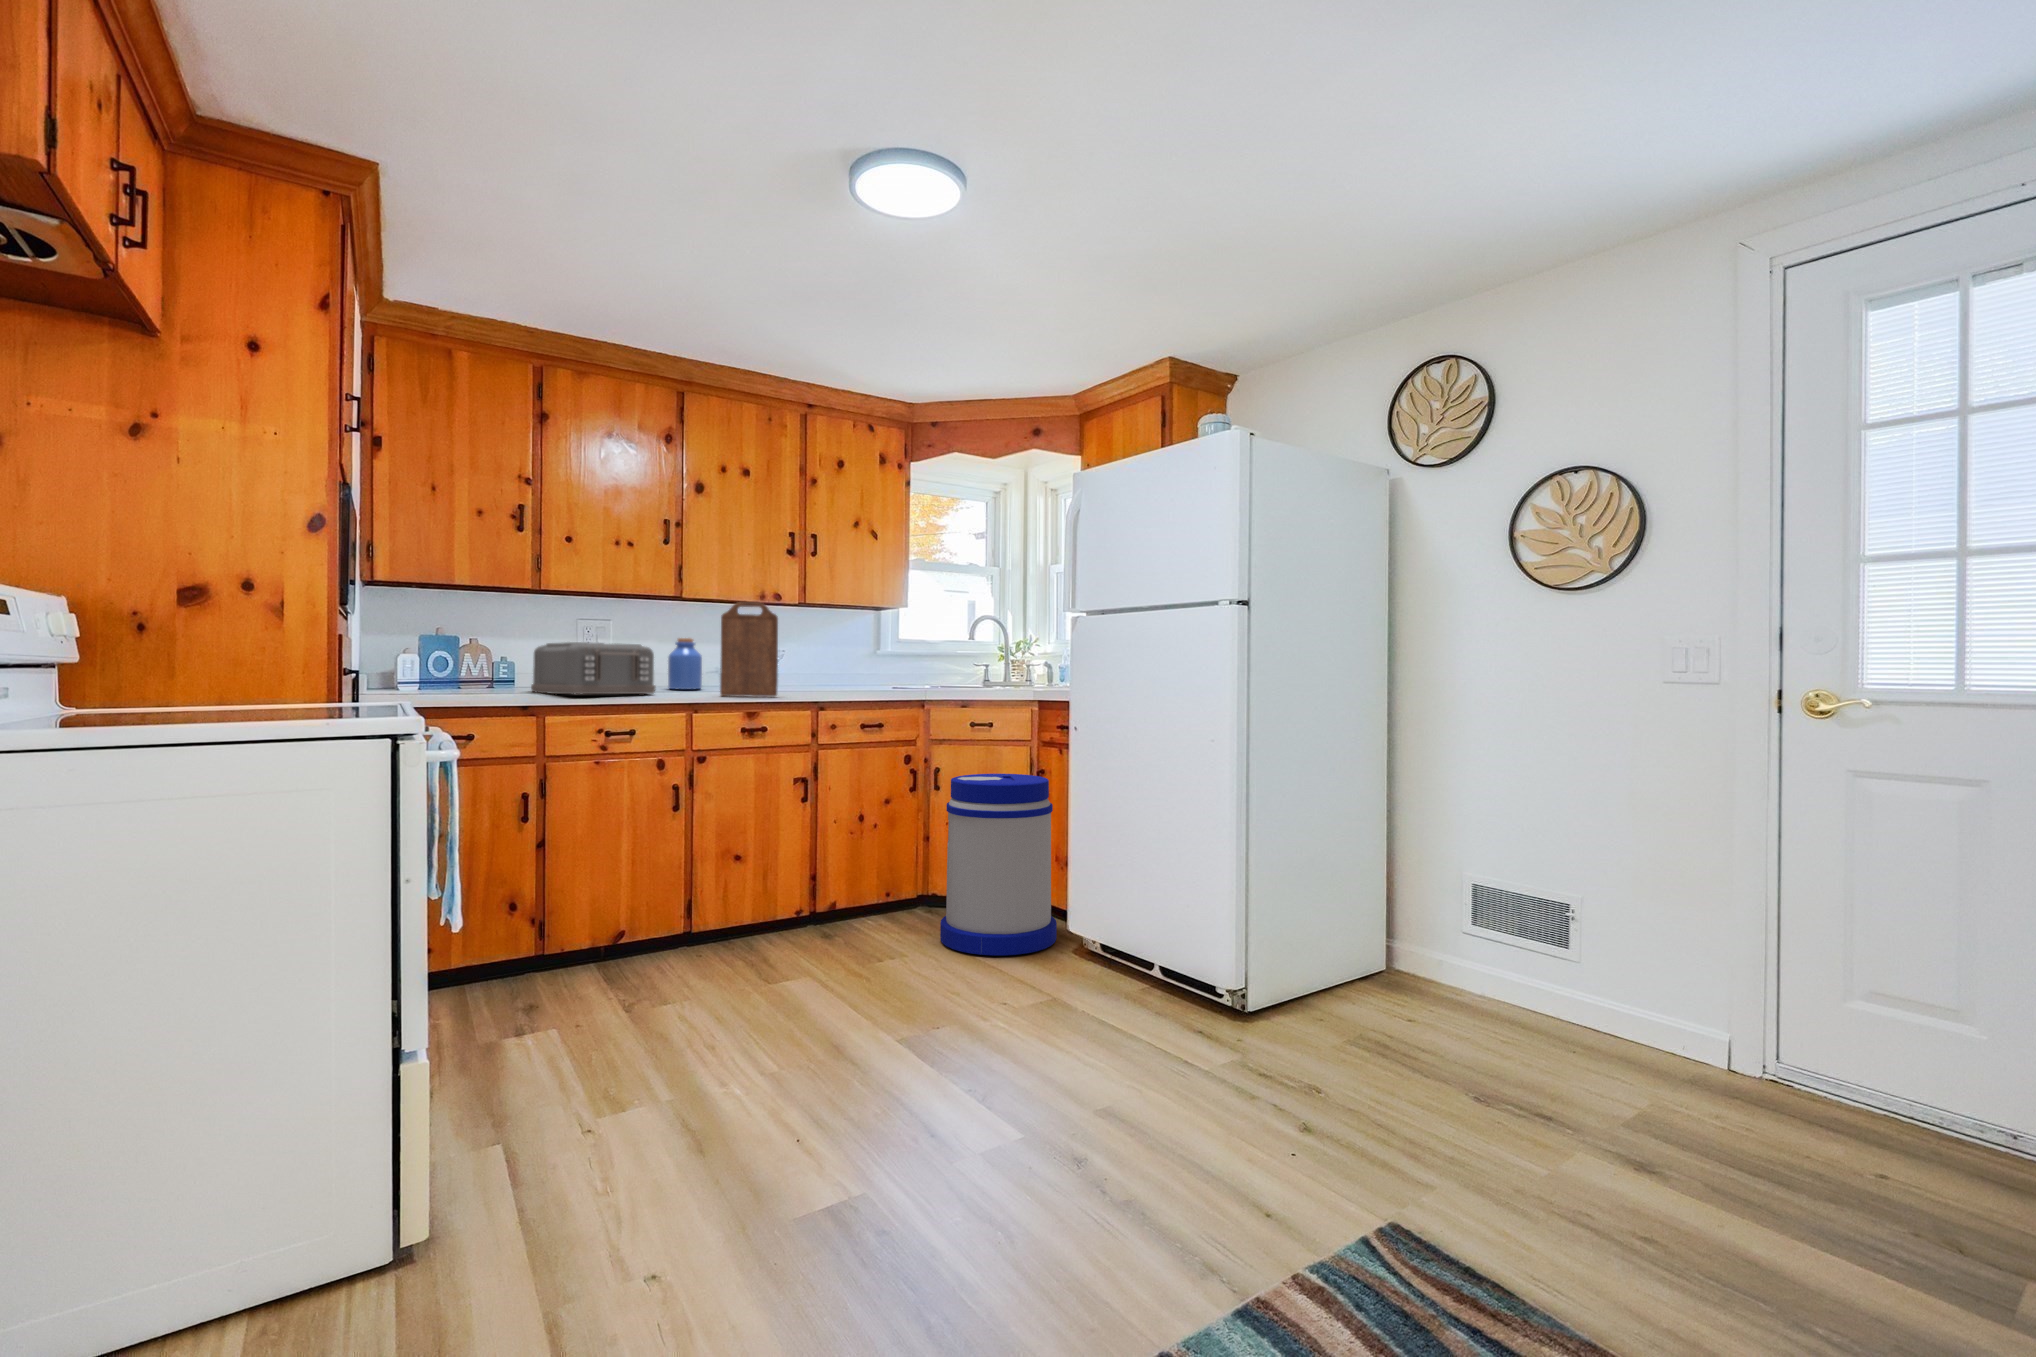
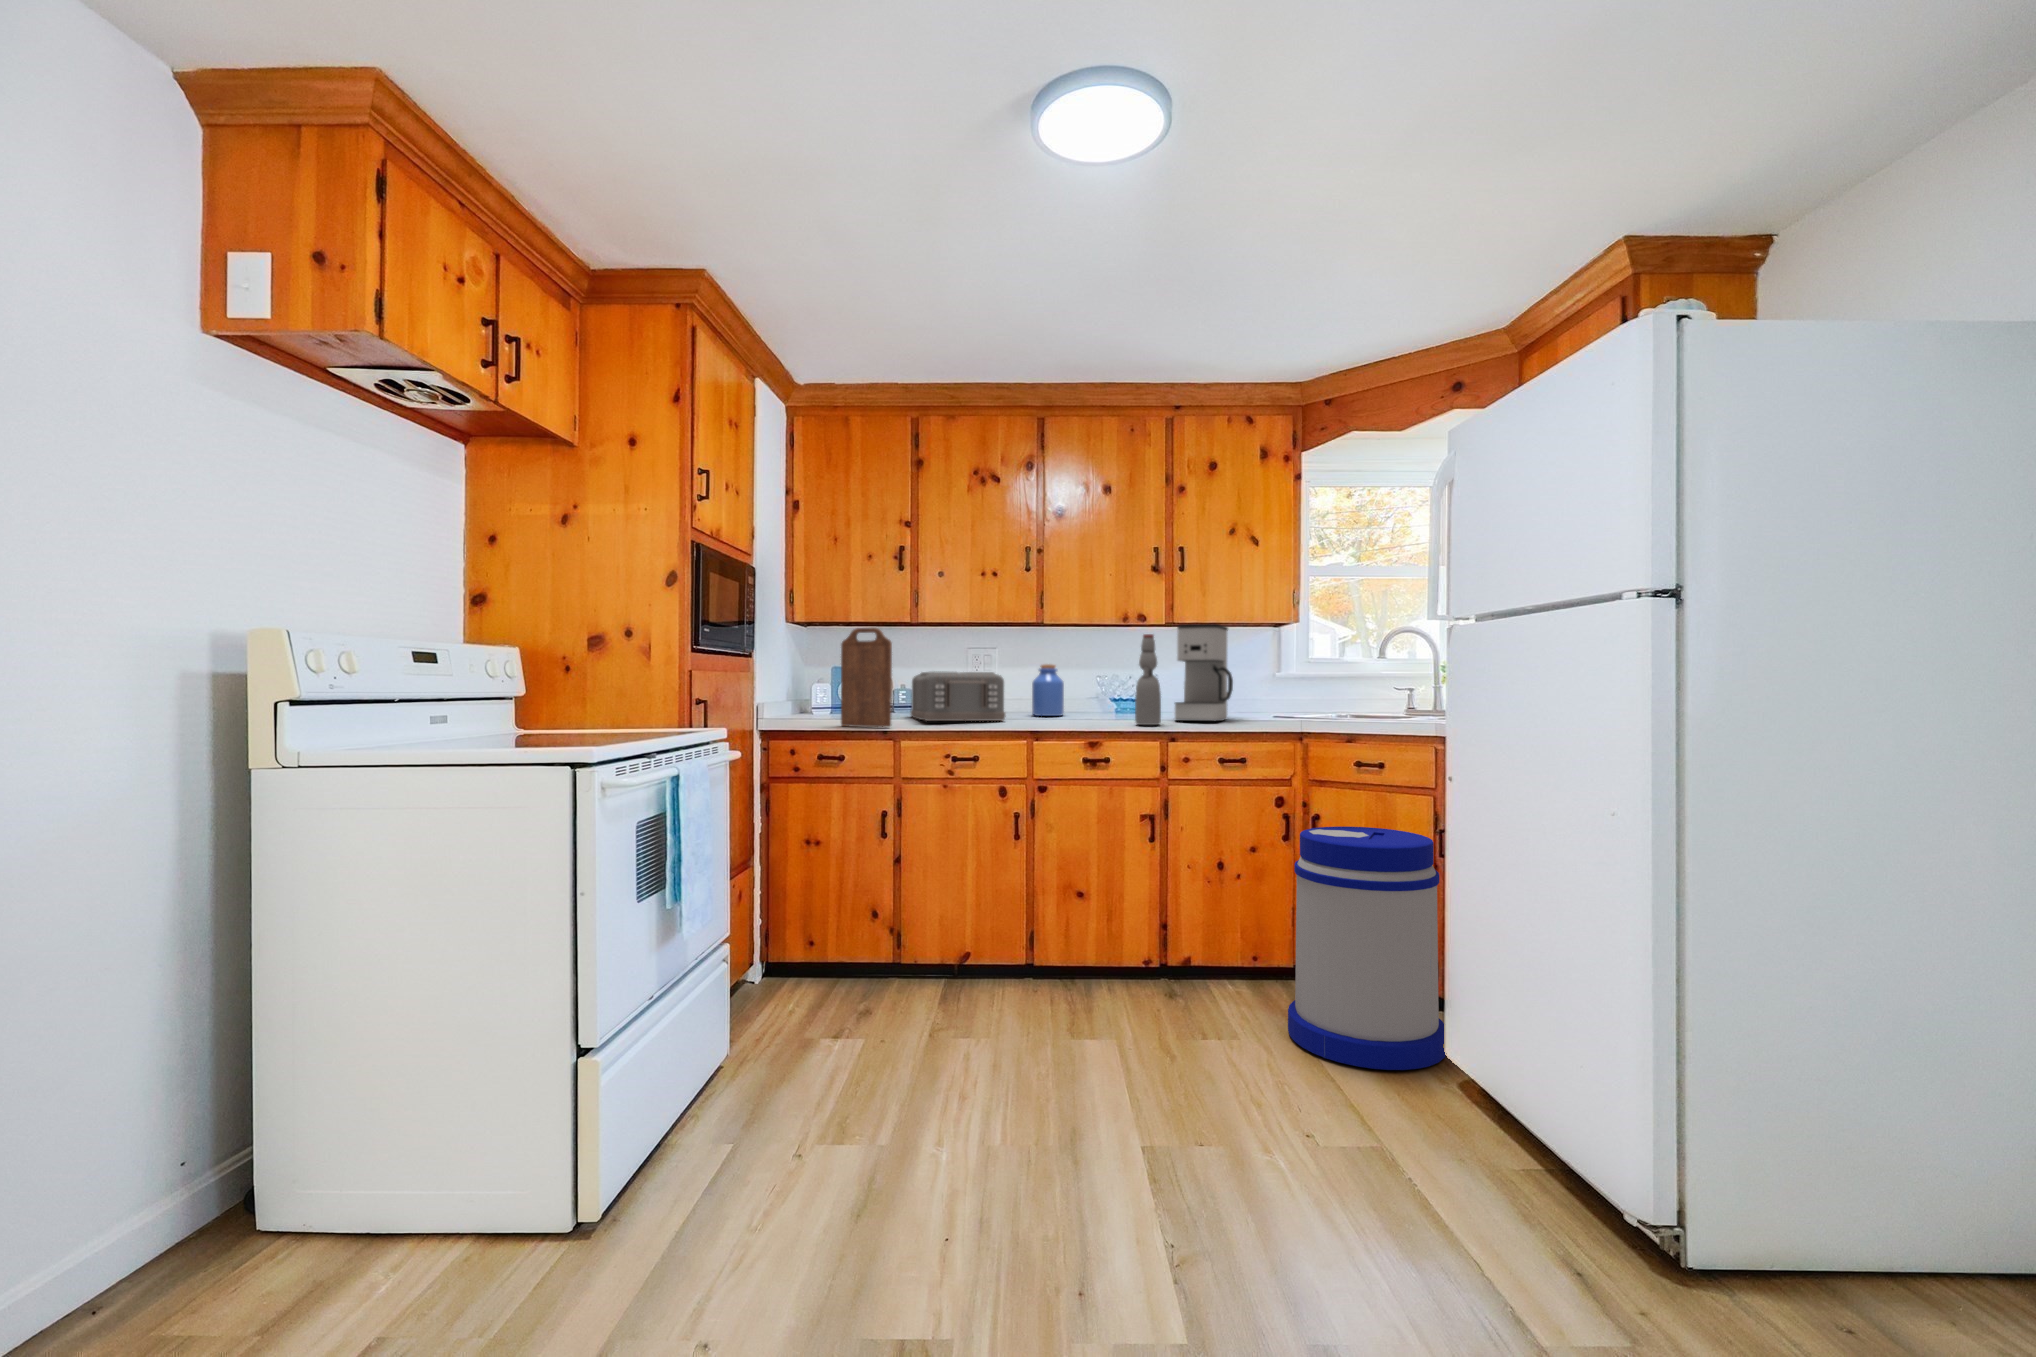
cutting board: present [720,602,778,697] -> present [841,628,892,727]
coffee maker: none [818,605,868,692] -> present [1175,624,1233,721]
bottle: none [791,612,815,696] -> present [1135,634,1161,725]

